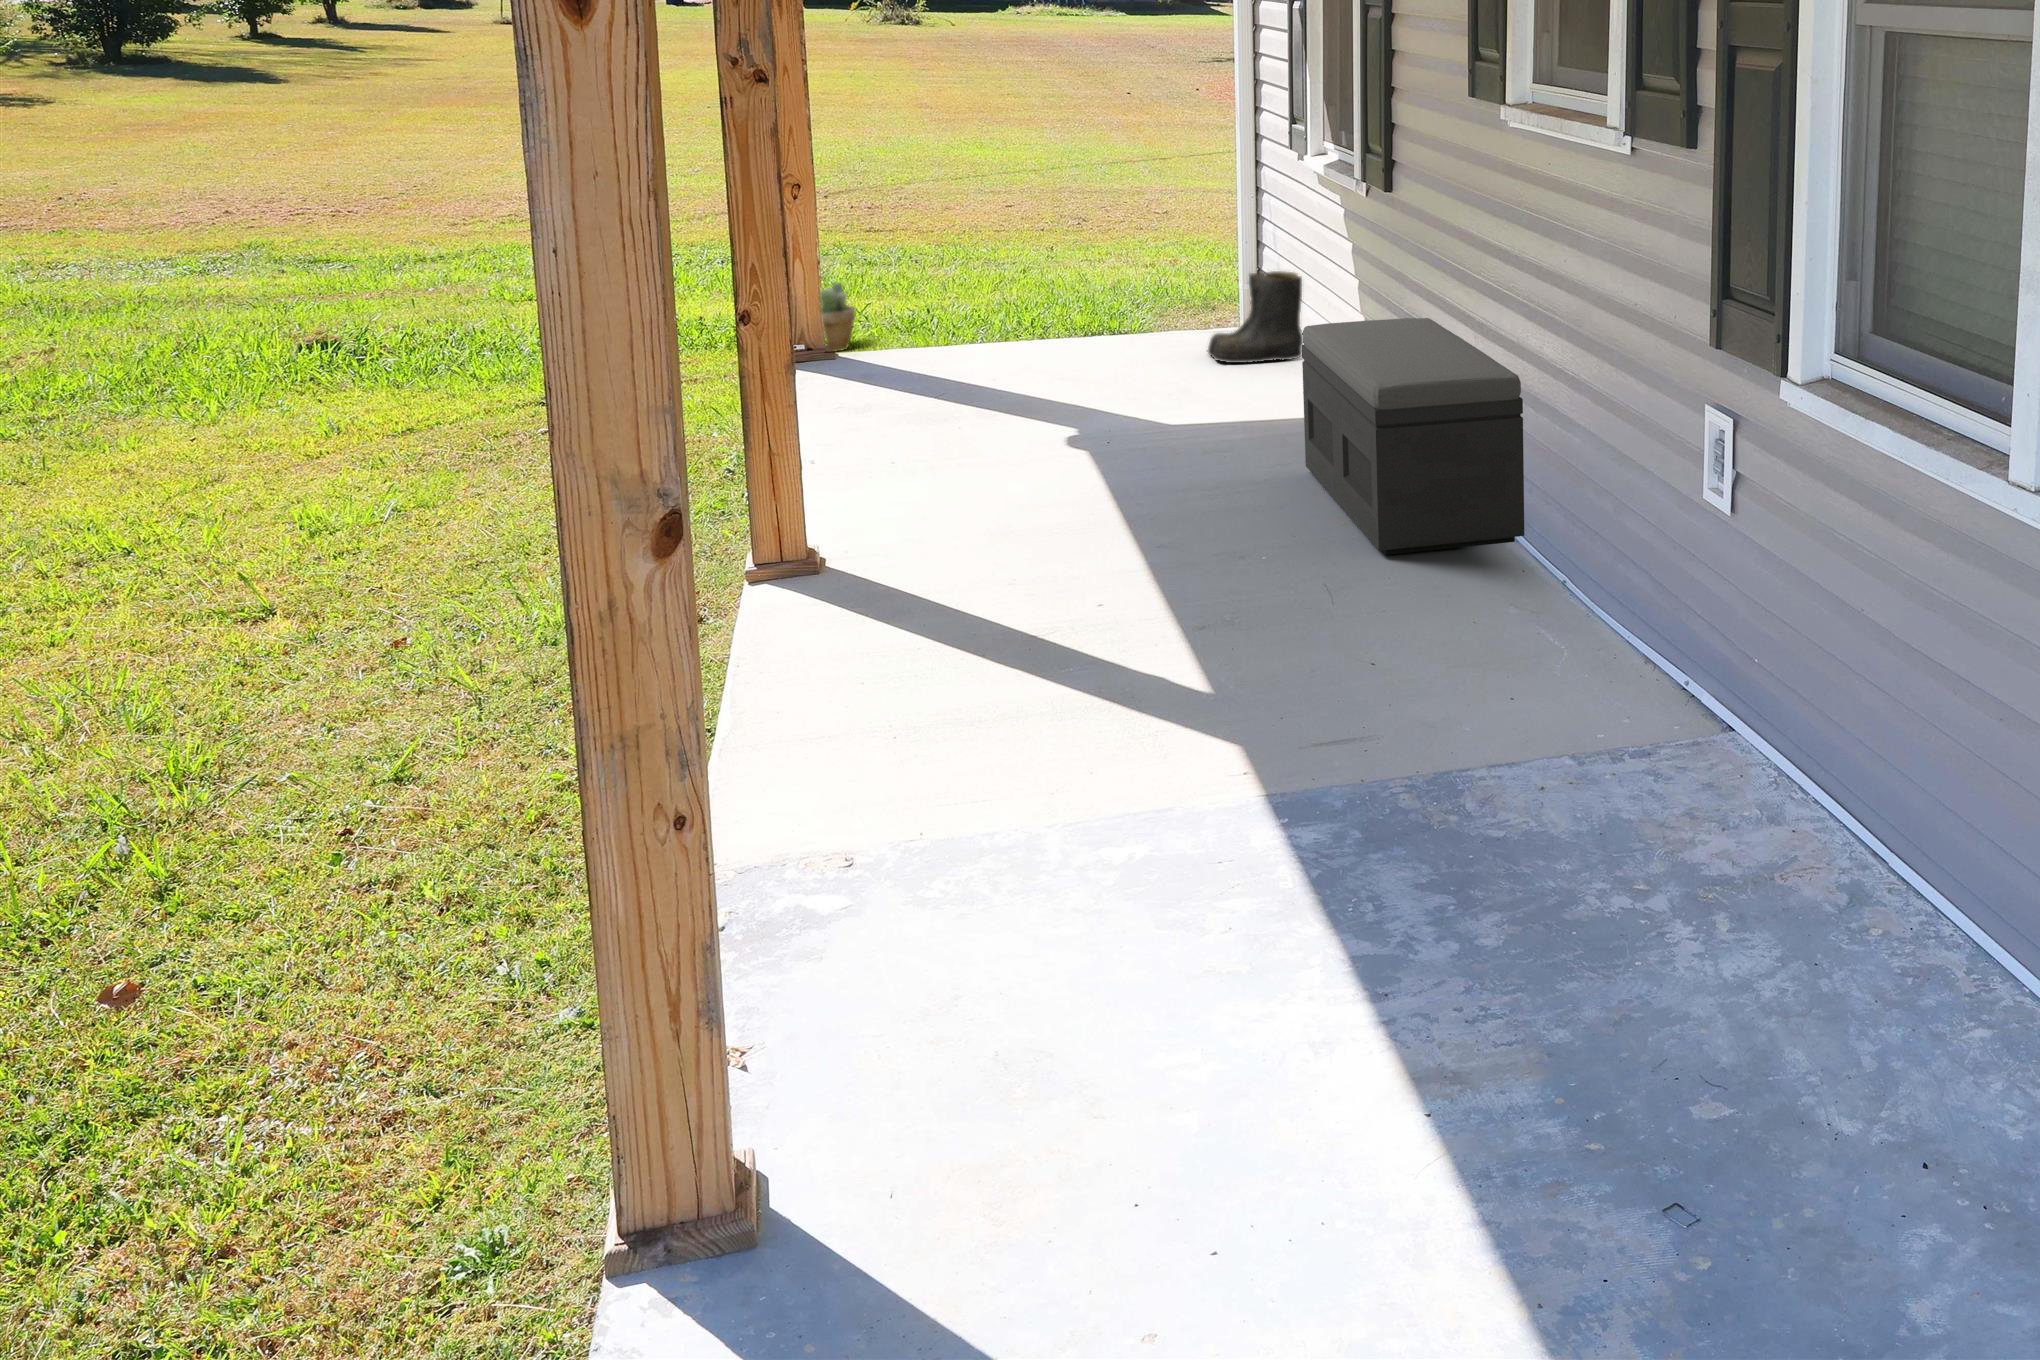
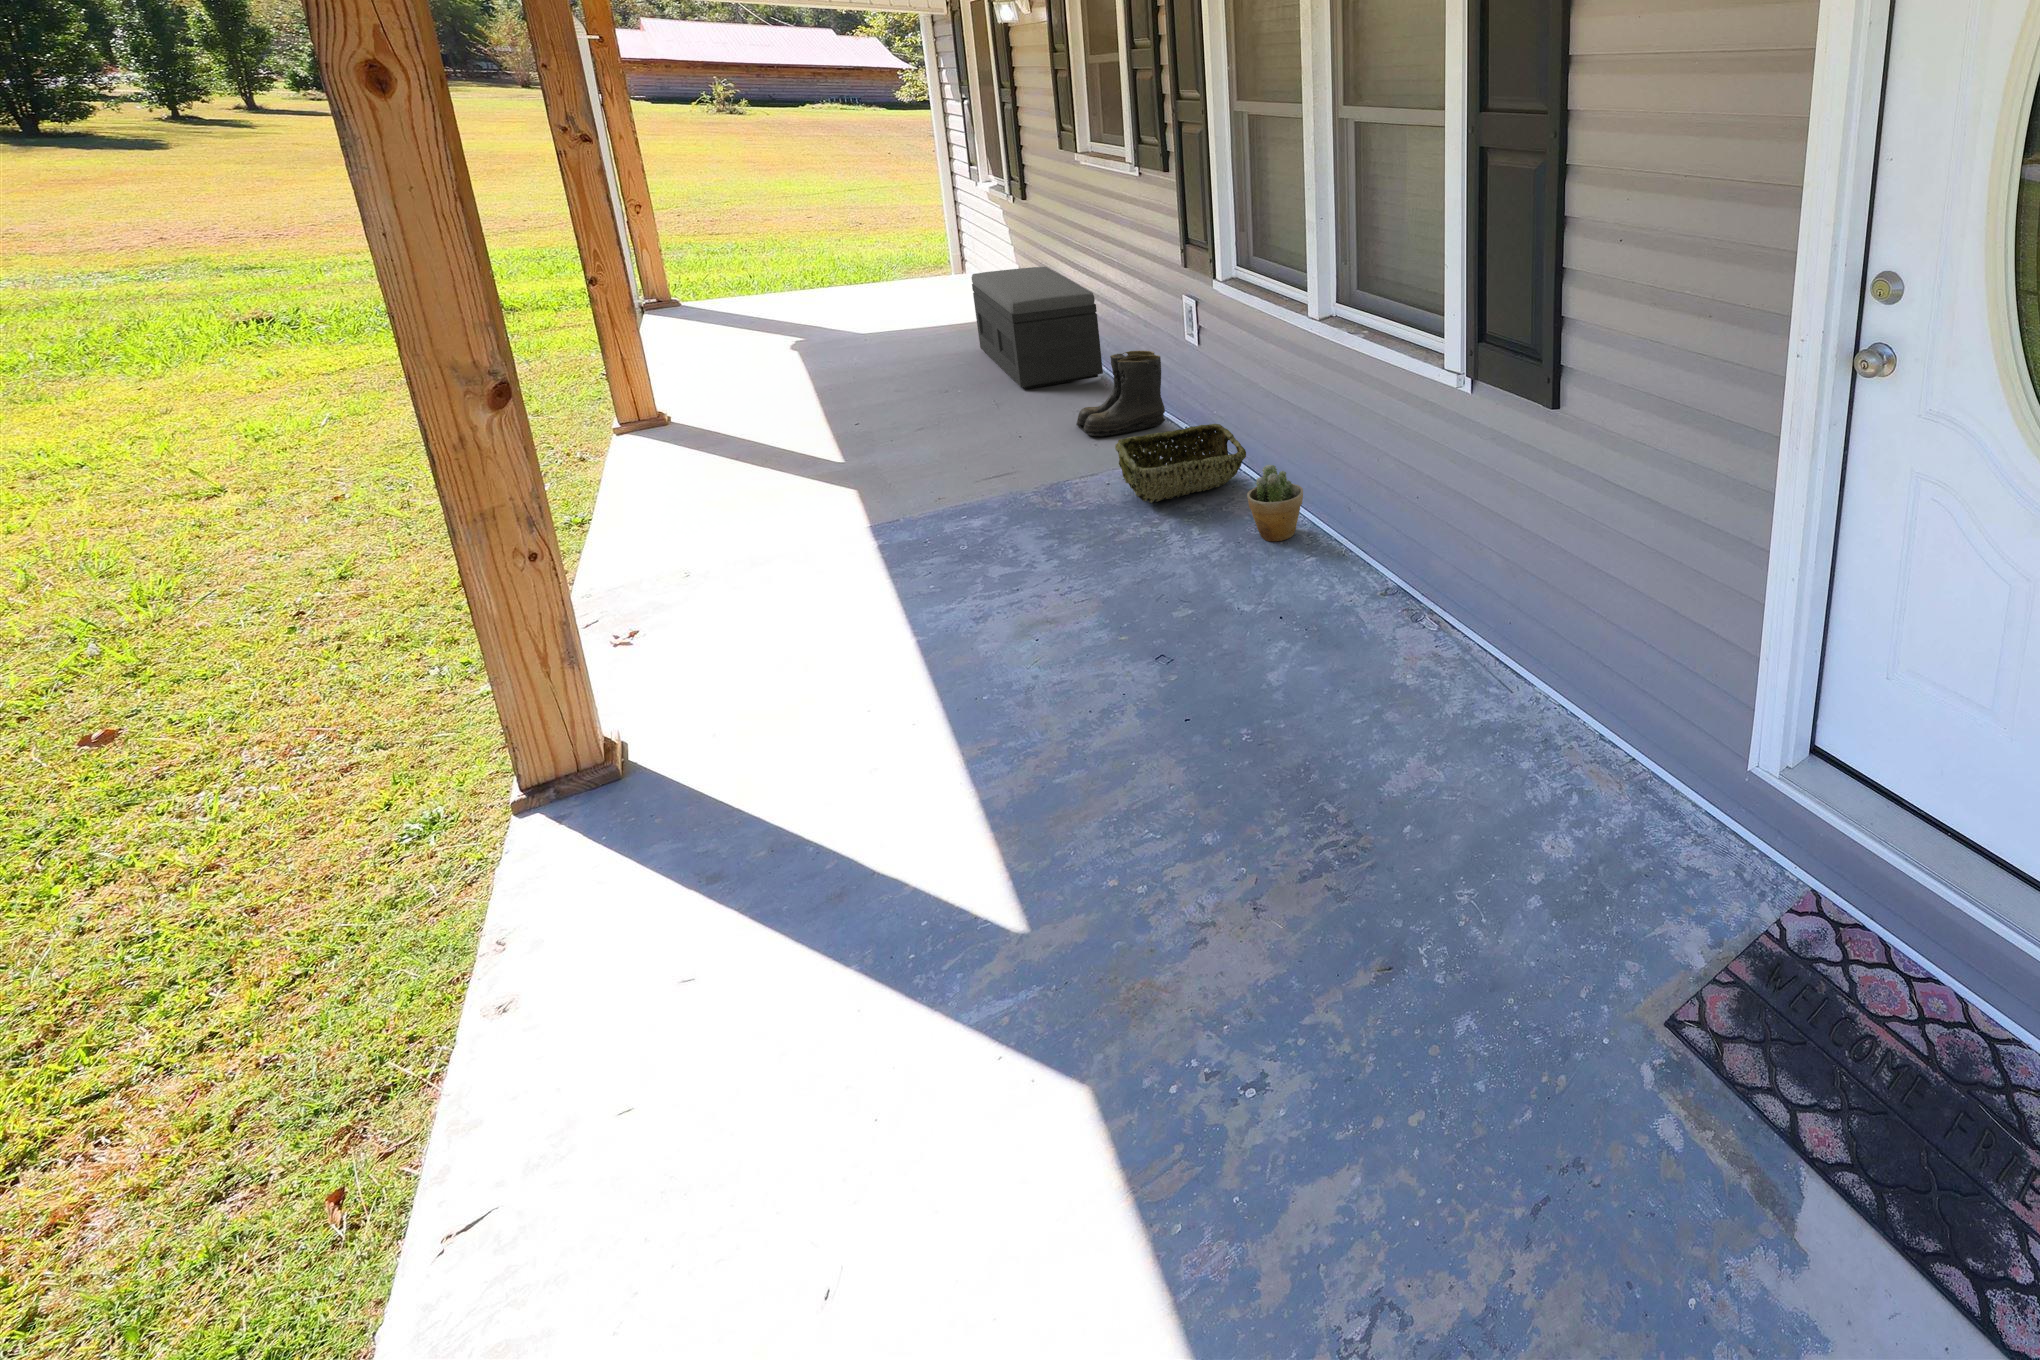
boots: present [1207,271,1303,363] -> present [1076,351,1166,436]
potted plant: present [820,282,855,352] -> present [1247,465,1303,541]
woven basket: none [1568,669,1826,823] -> present [1115,424,1246,503]

